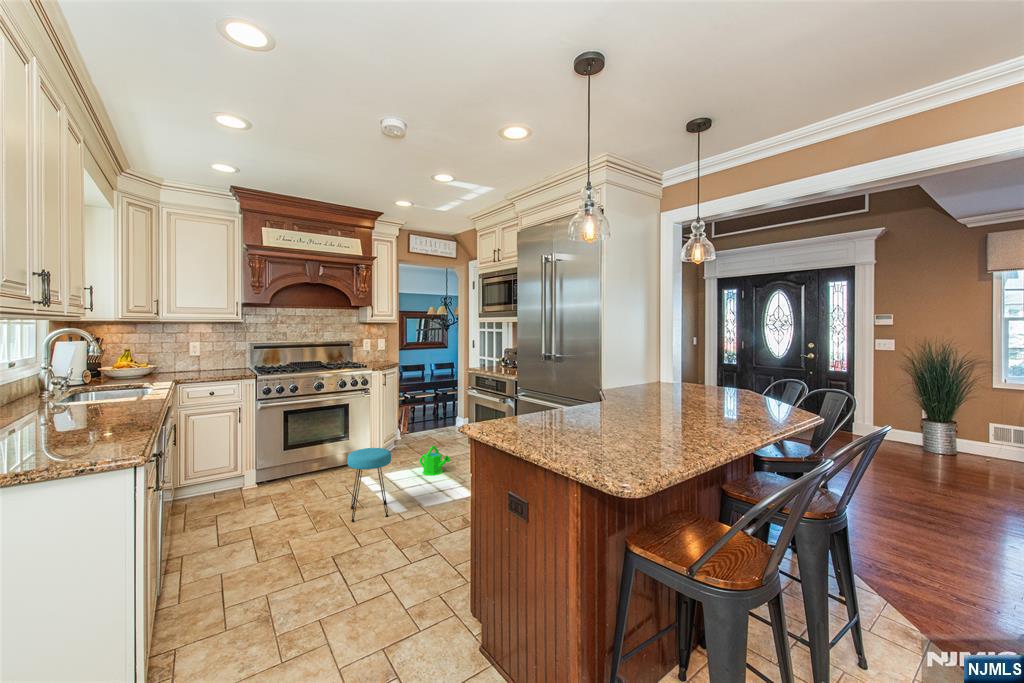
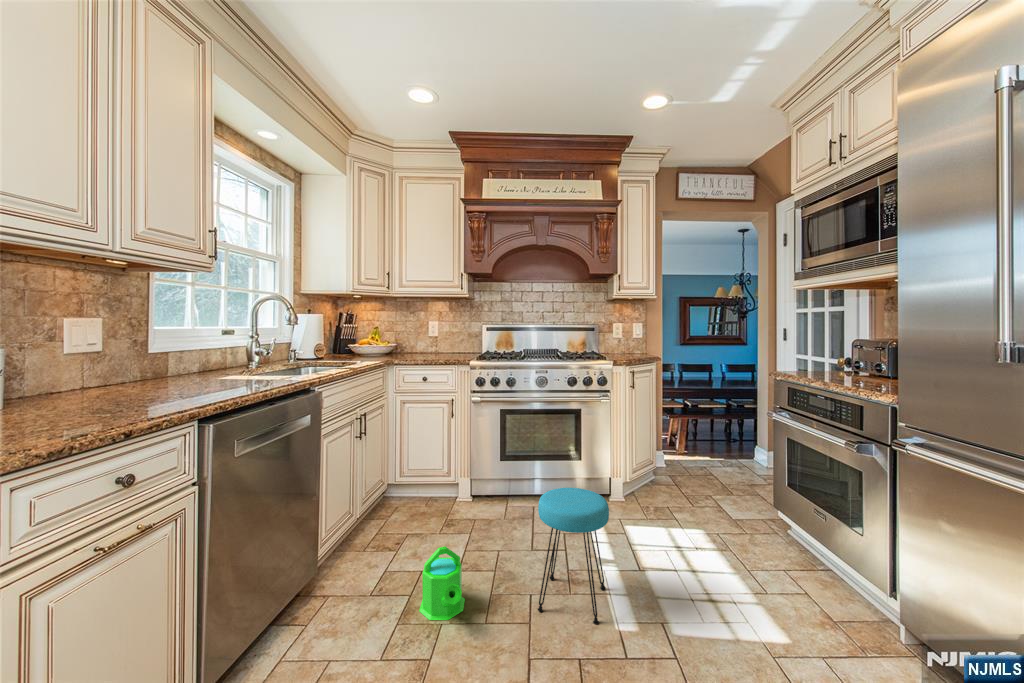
watering can: present [419,446,450,475] -> present [419,546,465,620]

